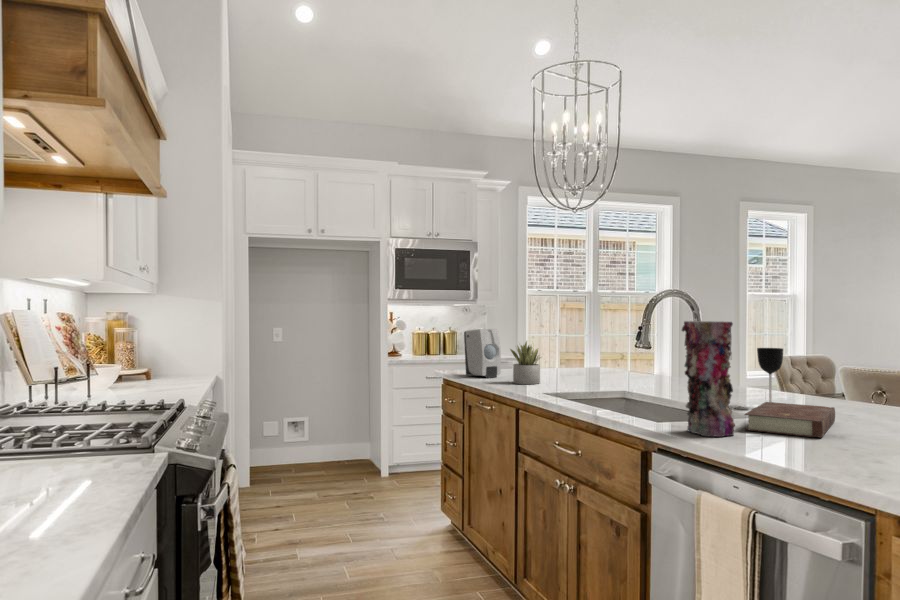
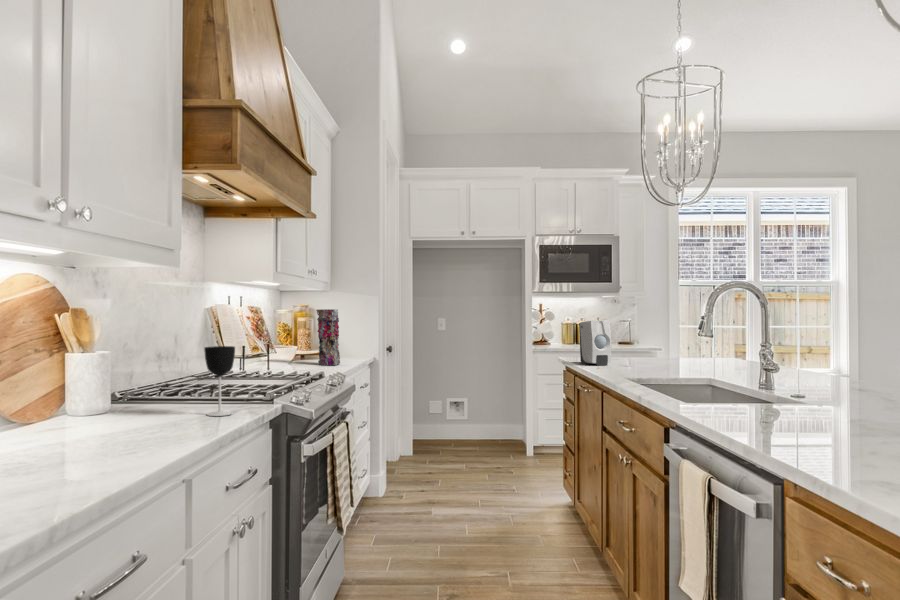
vase: present [682,321,735,437] -> present [316,309,340,365]
succulent plant: present [510,341,540,384] -> none [611,331,642,372]
wine glass: present [757,348,783,402] -> present [204,346,235,416]
book: present [745,402,835,438] -> none [761,392,874,425]

